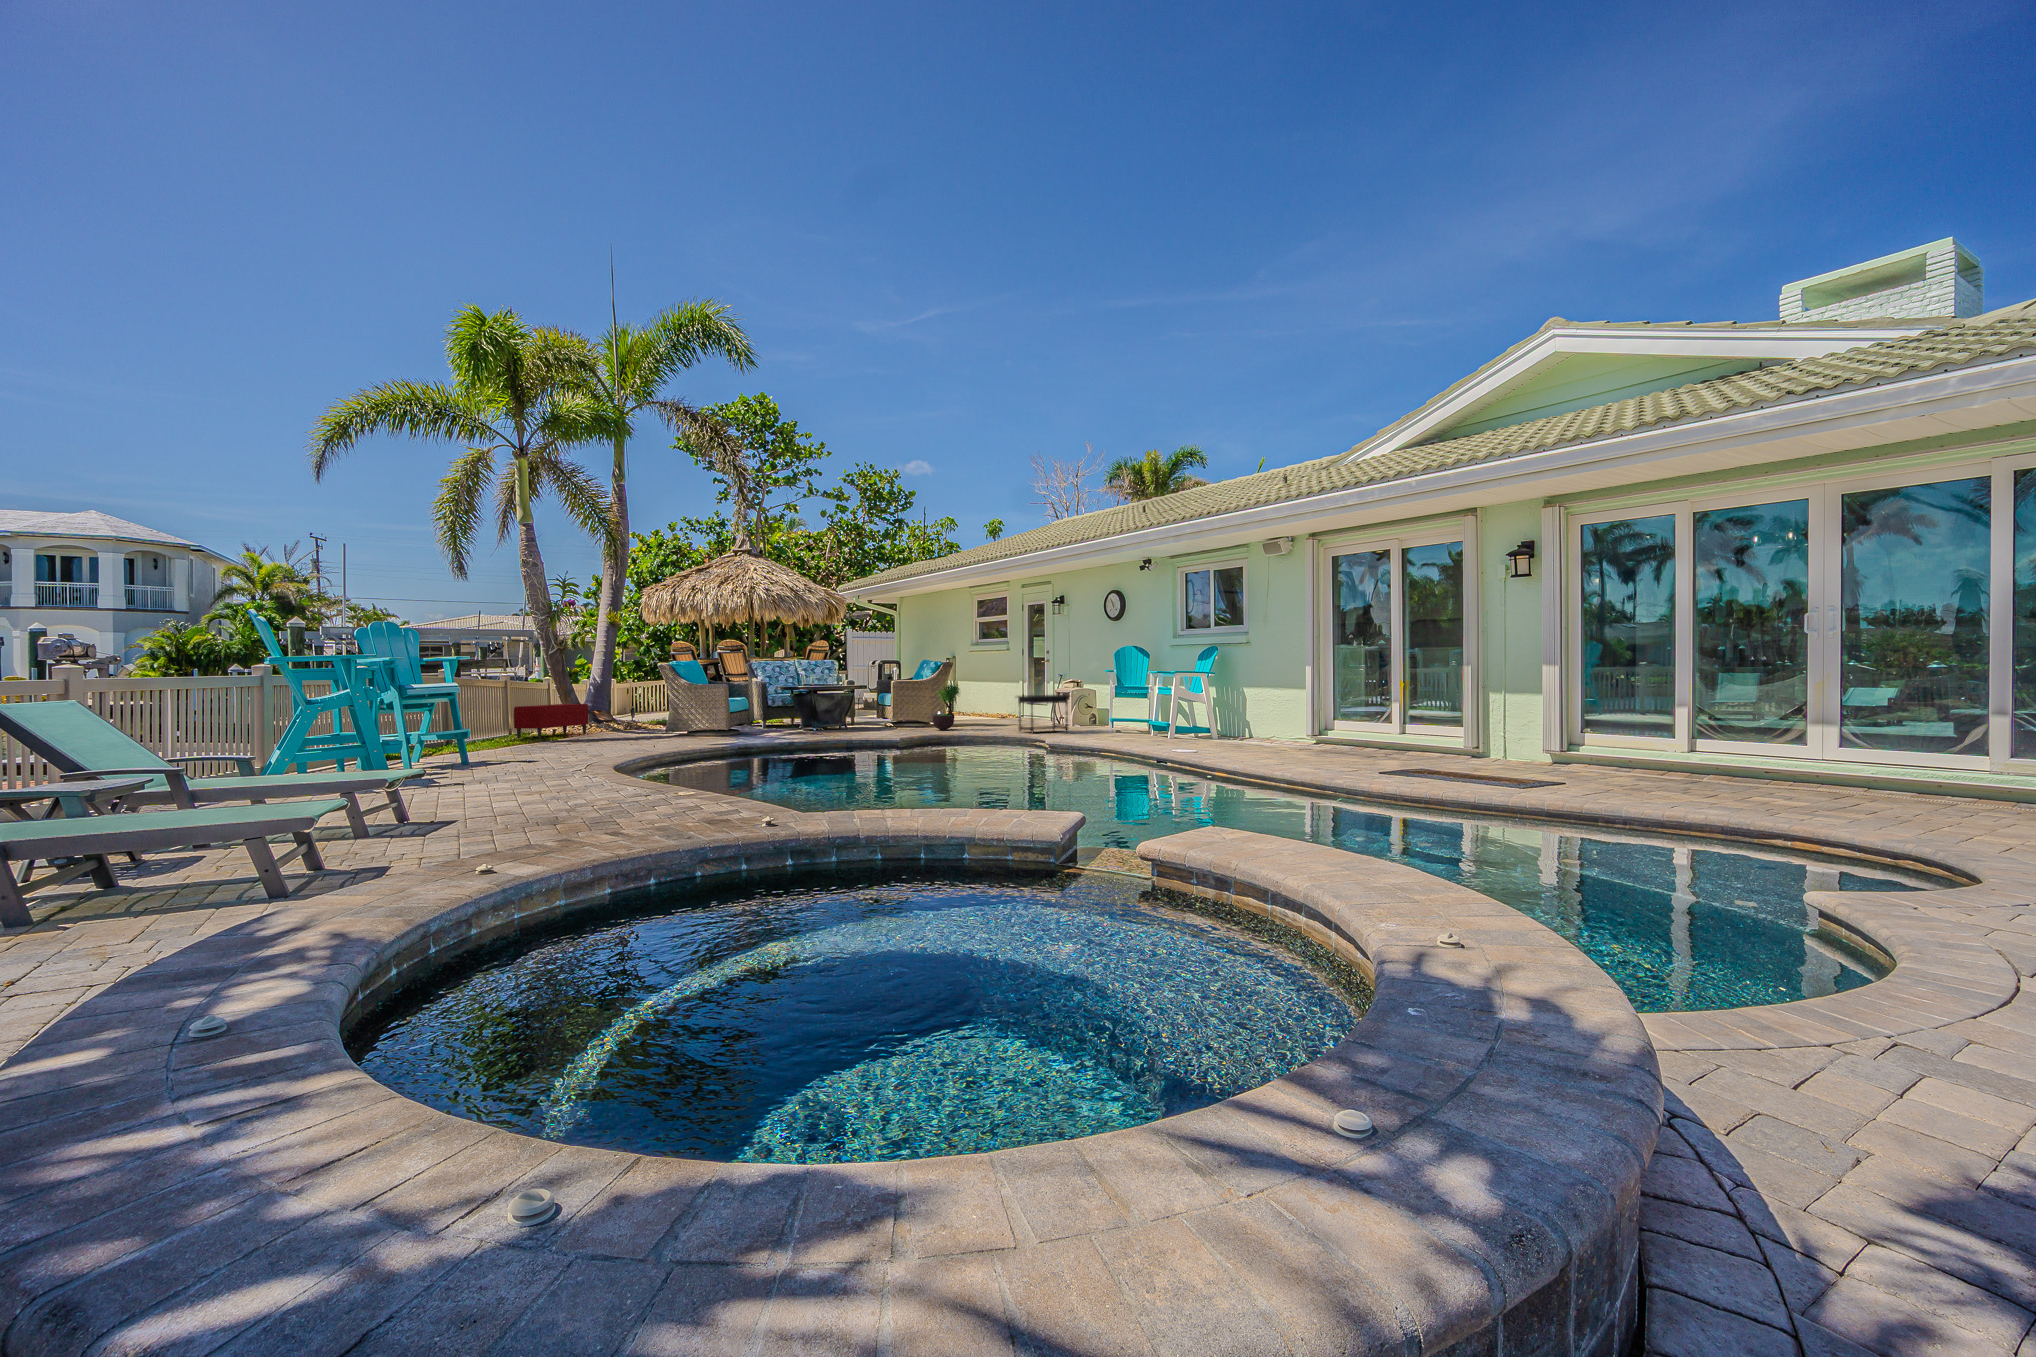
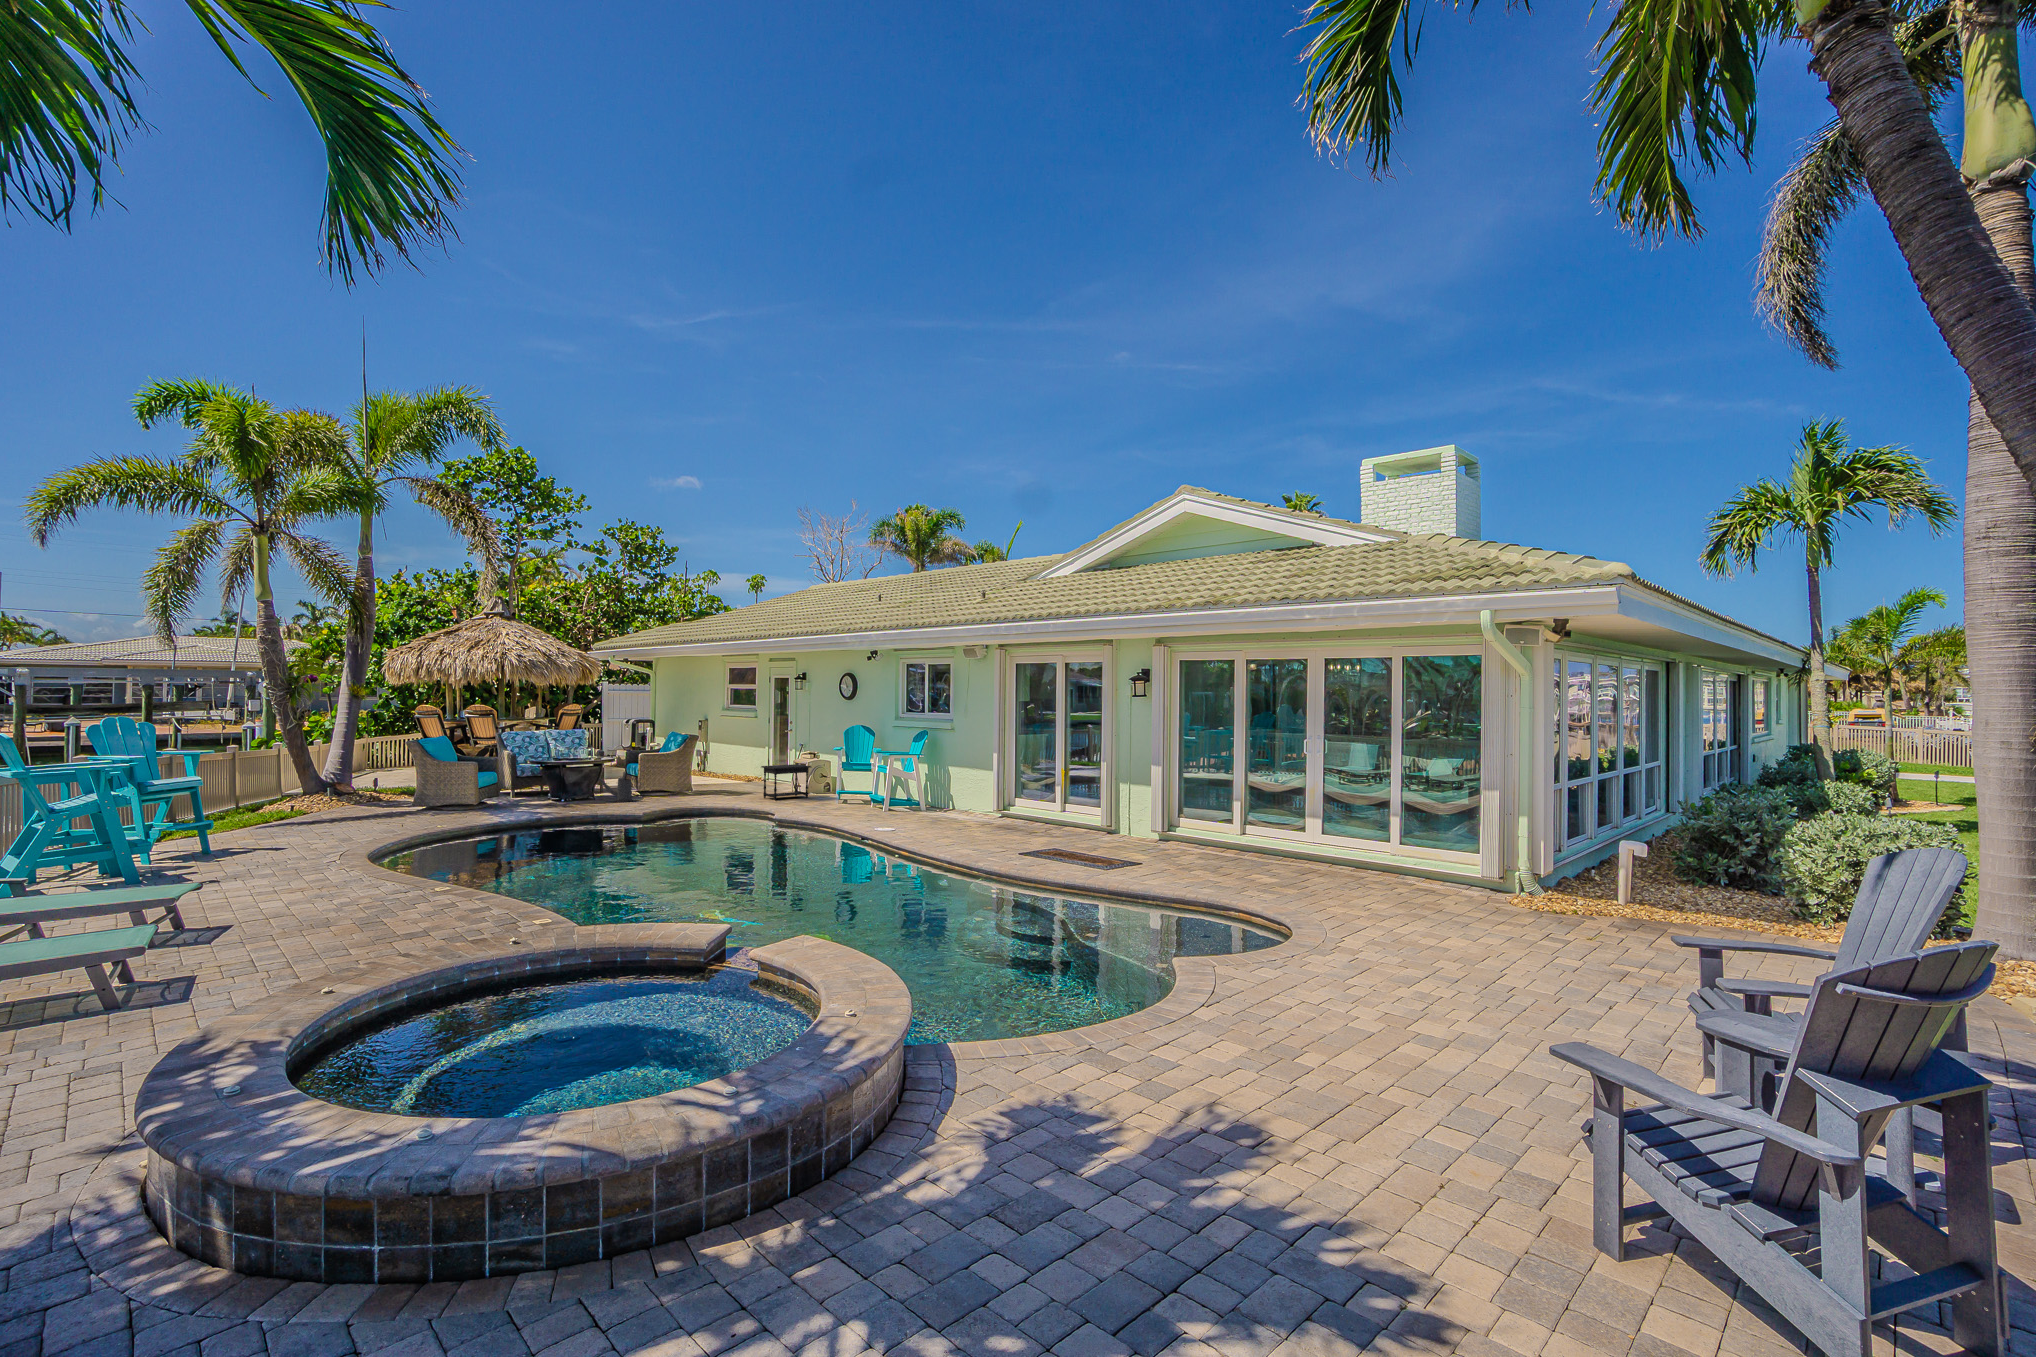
potted tree: present [933,684,960,730] -> none [684,750,711,795]
watering can: none [845,701,885,734] -> present [599,771,637,802]
bench: present [514,704,589,739] -> none [237,773,323,811]

